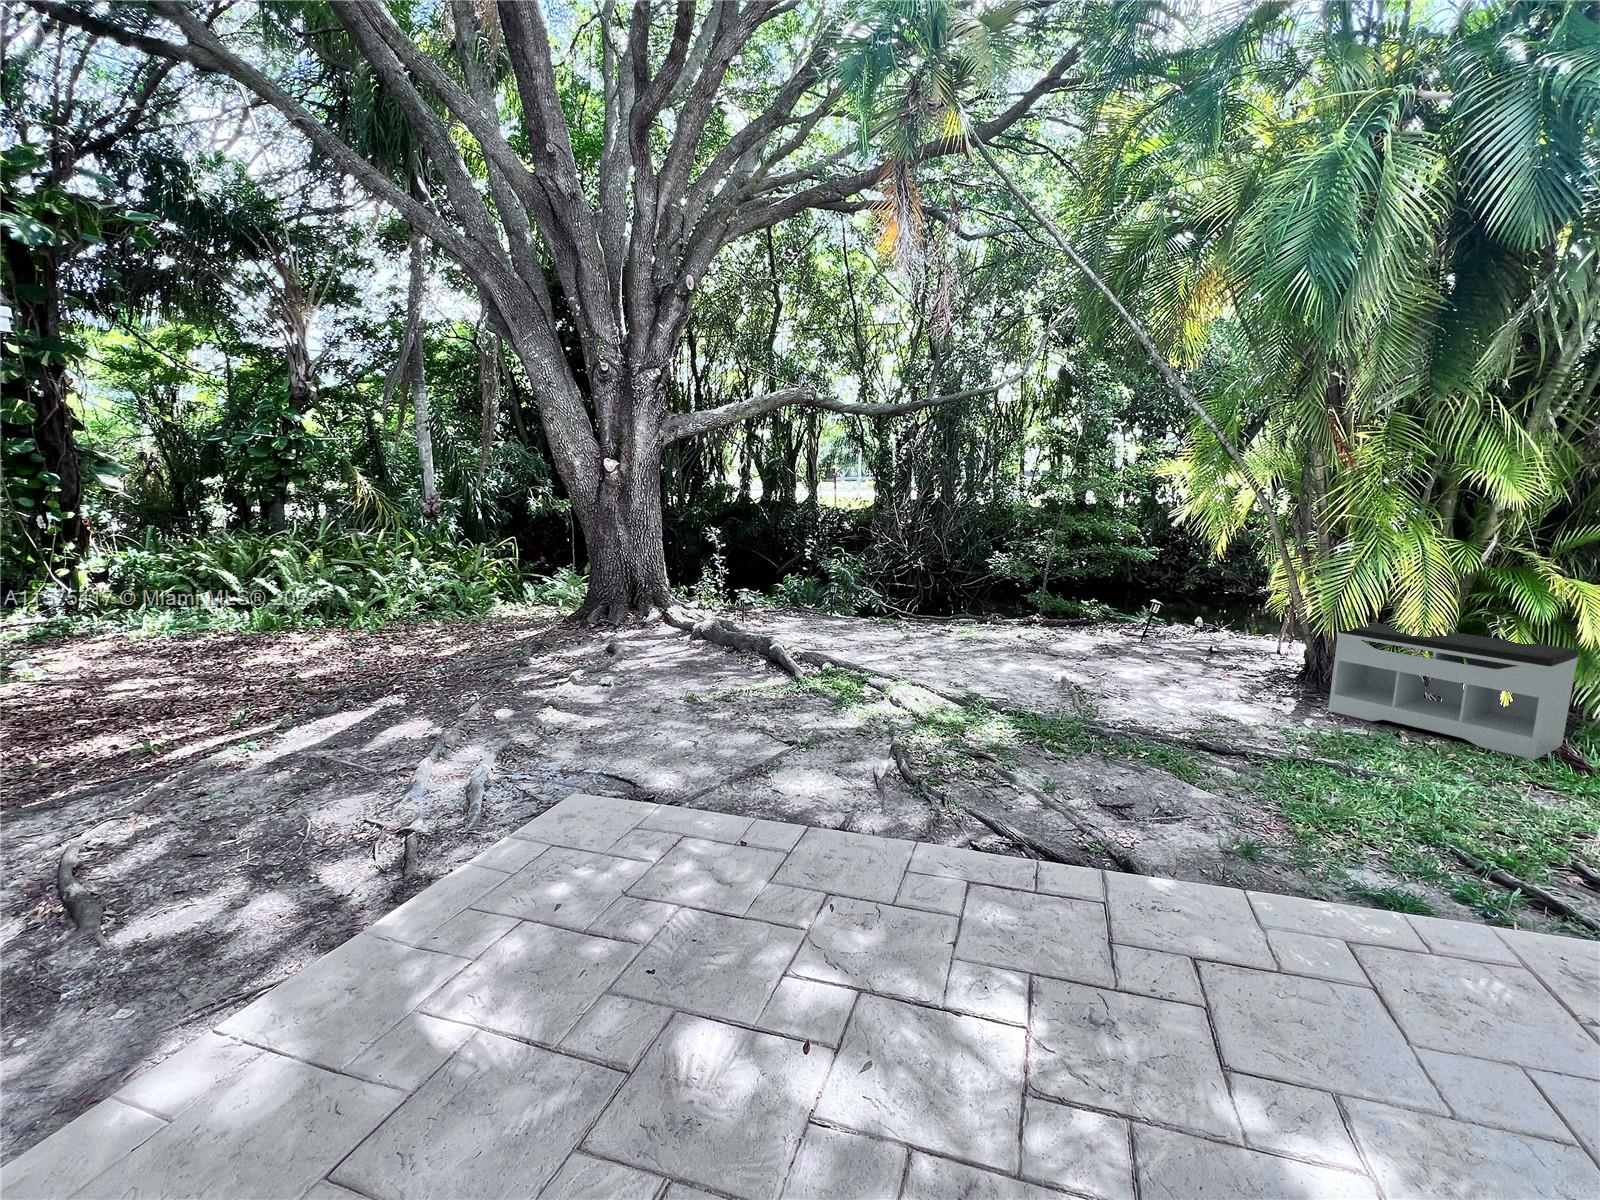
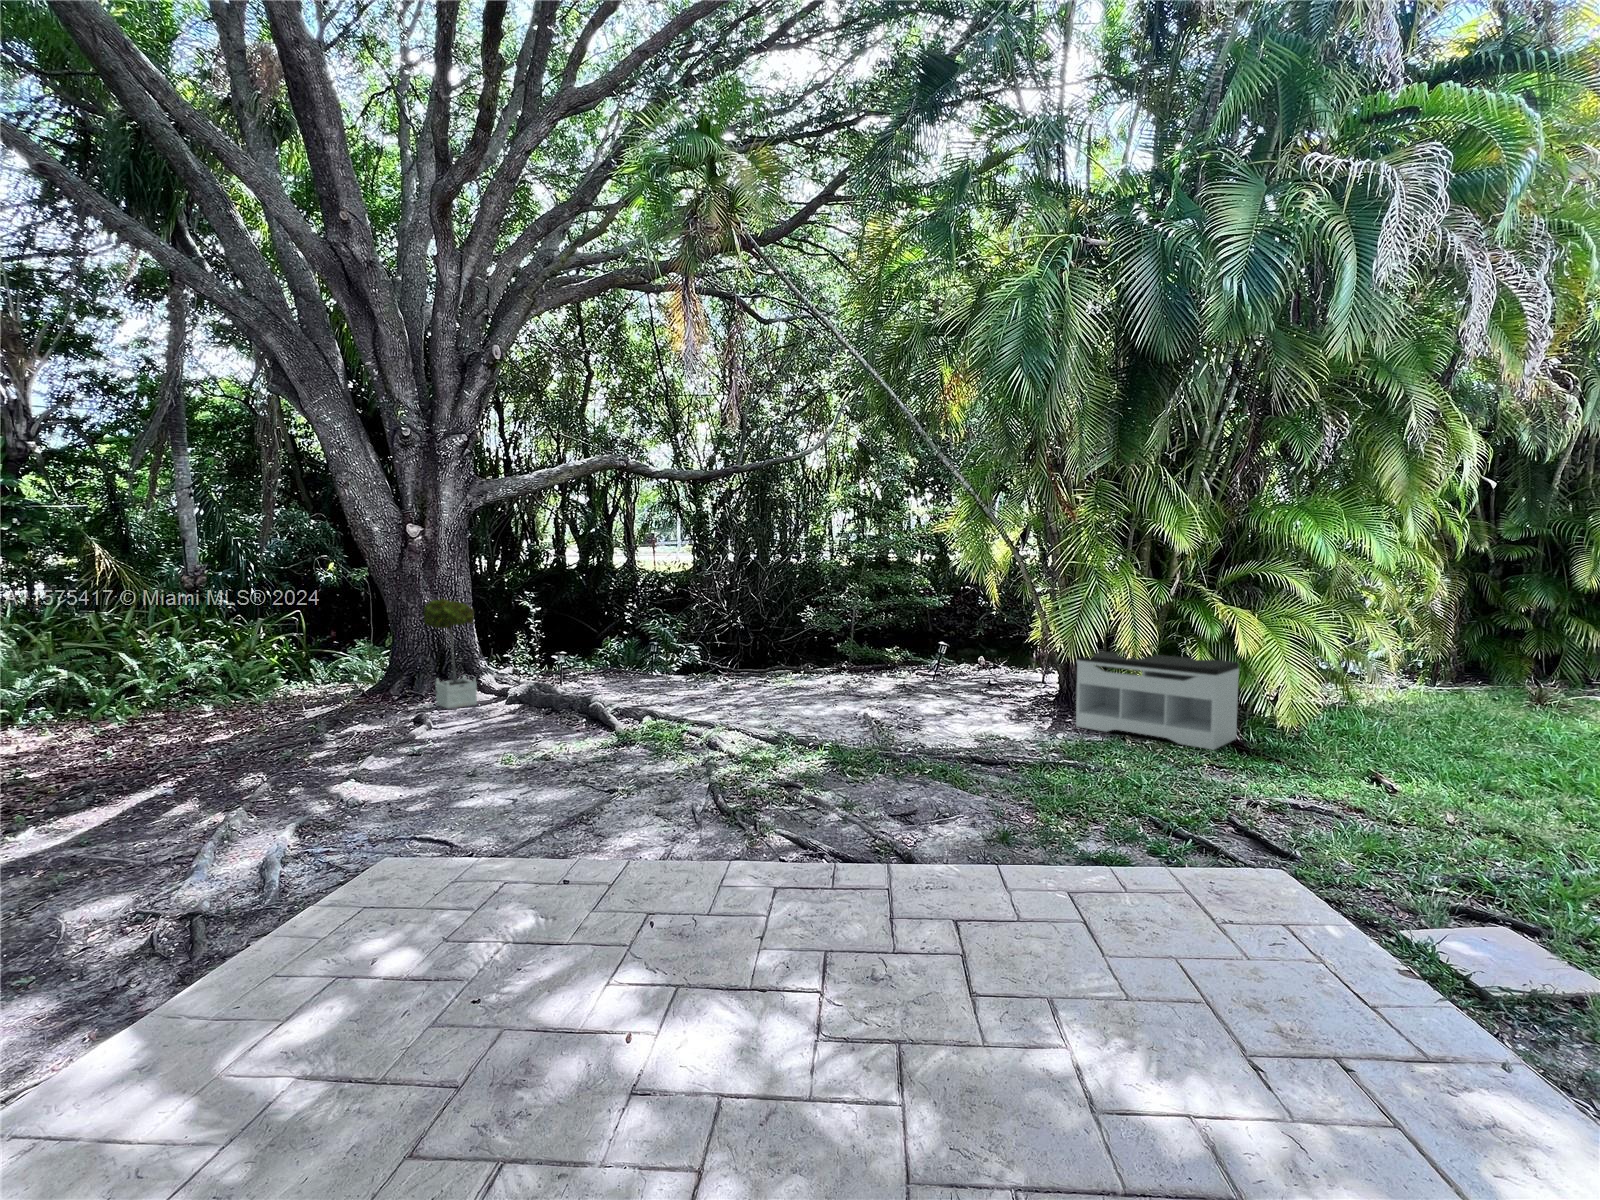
potted tree: none [614,531,663,639] -> present [423,598,477,708]

